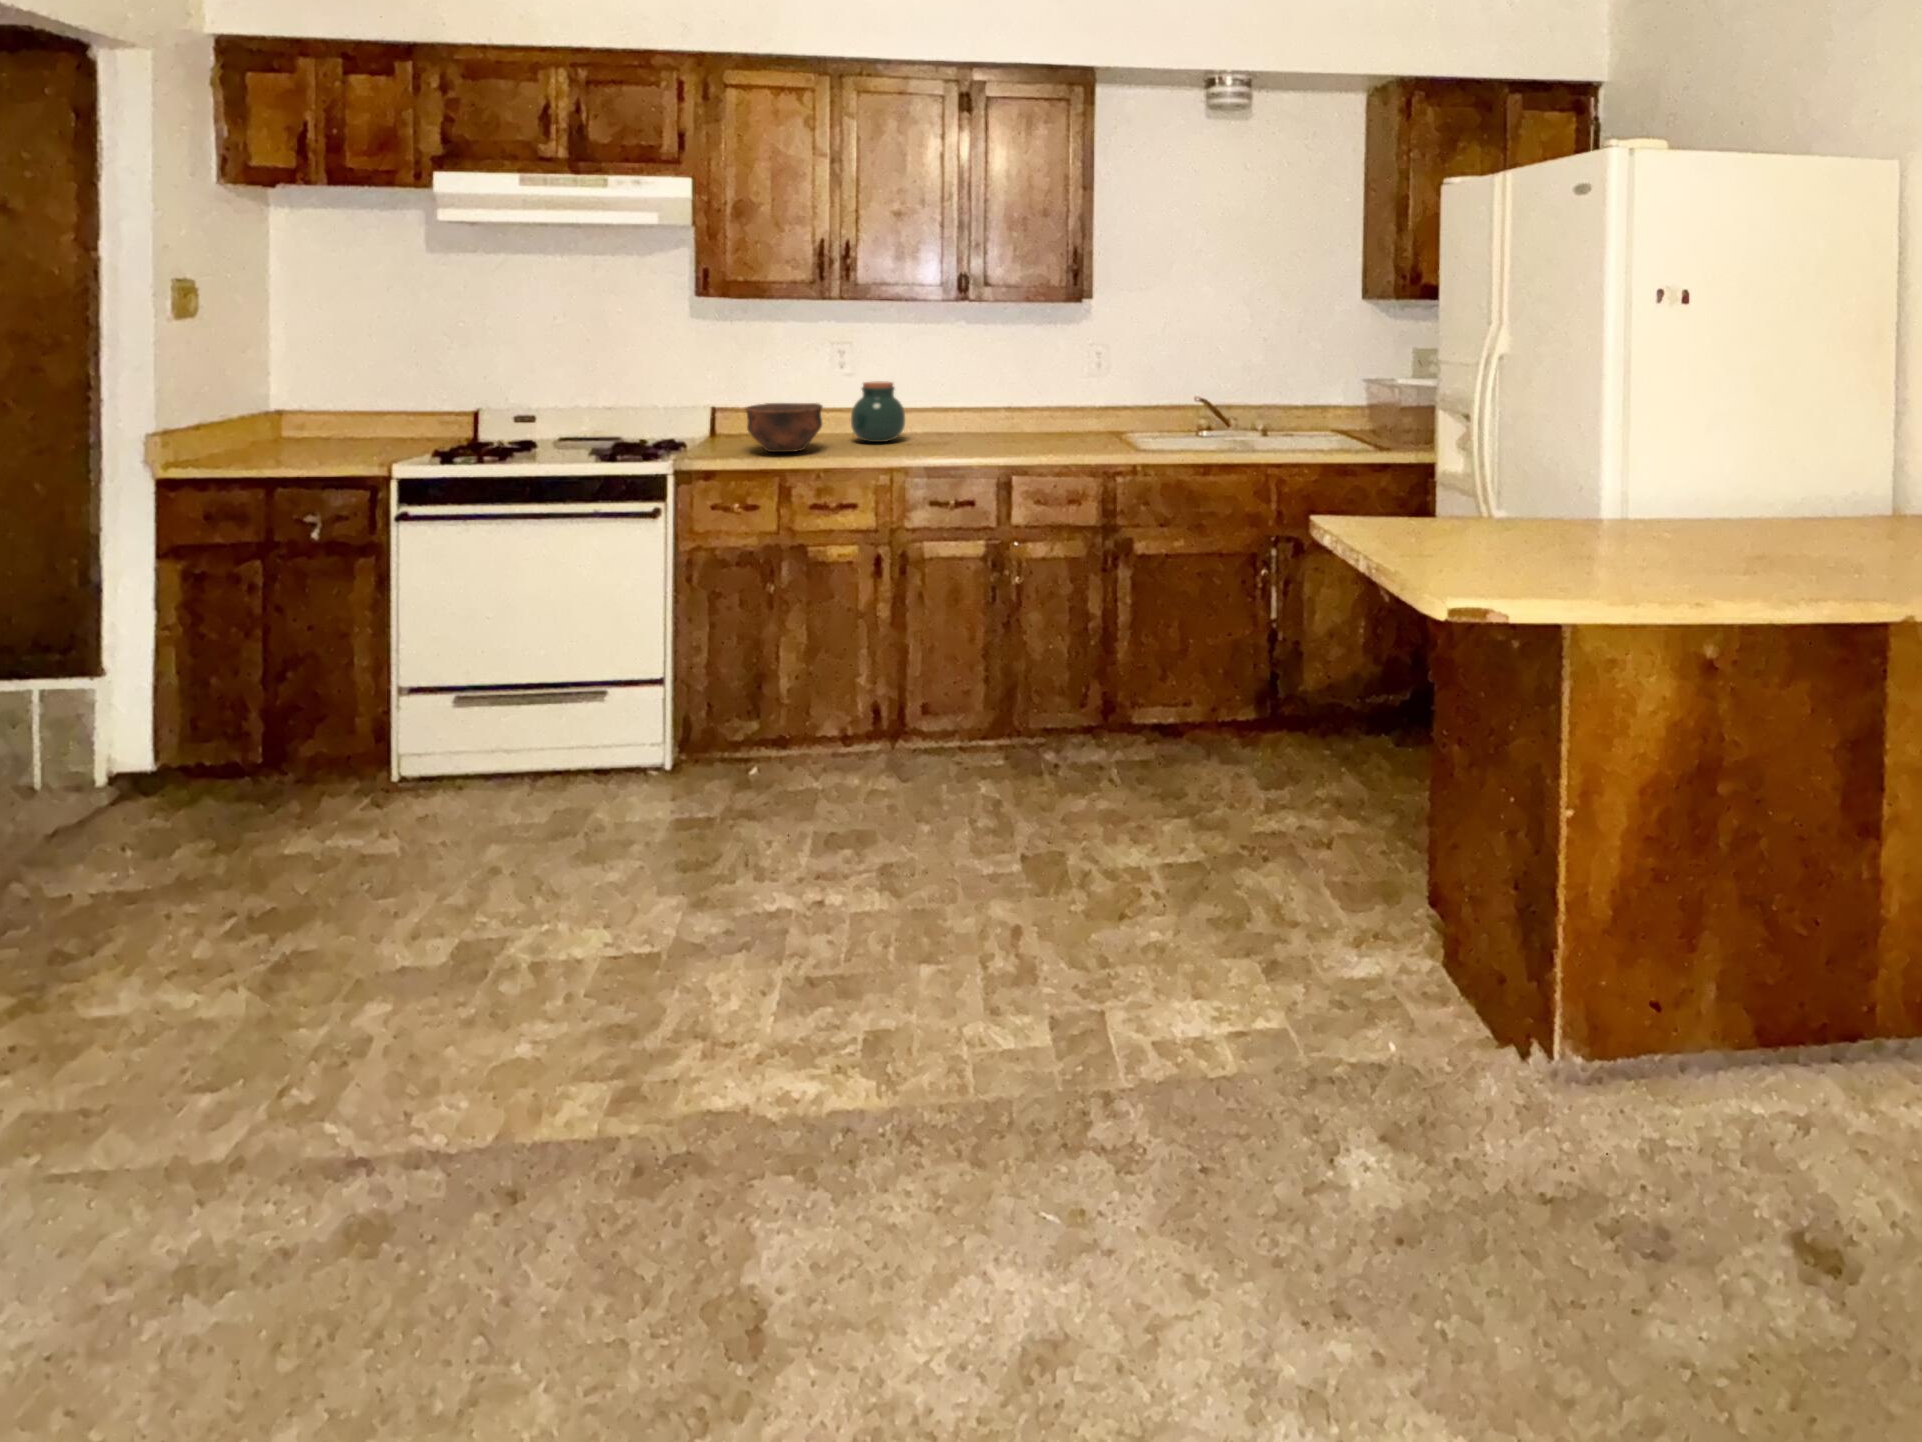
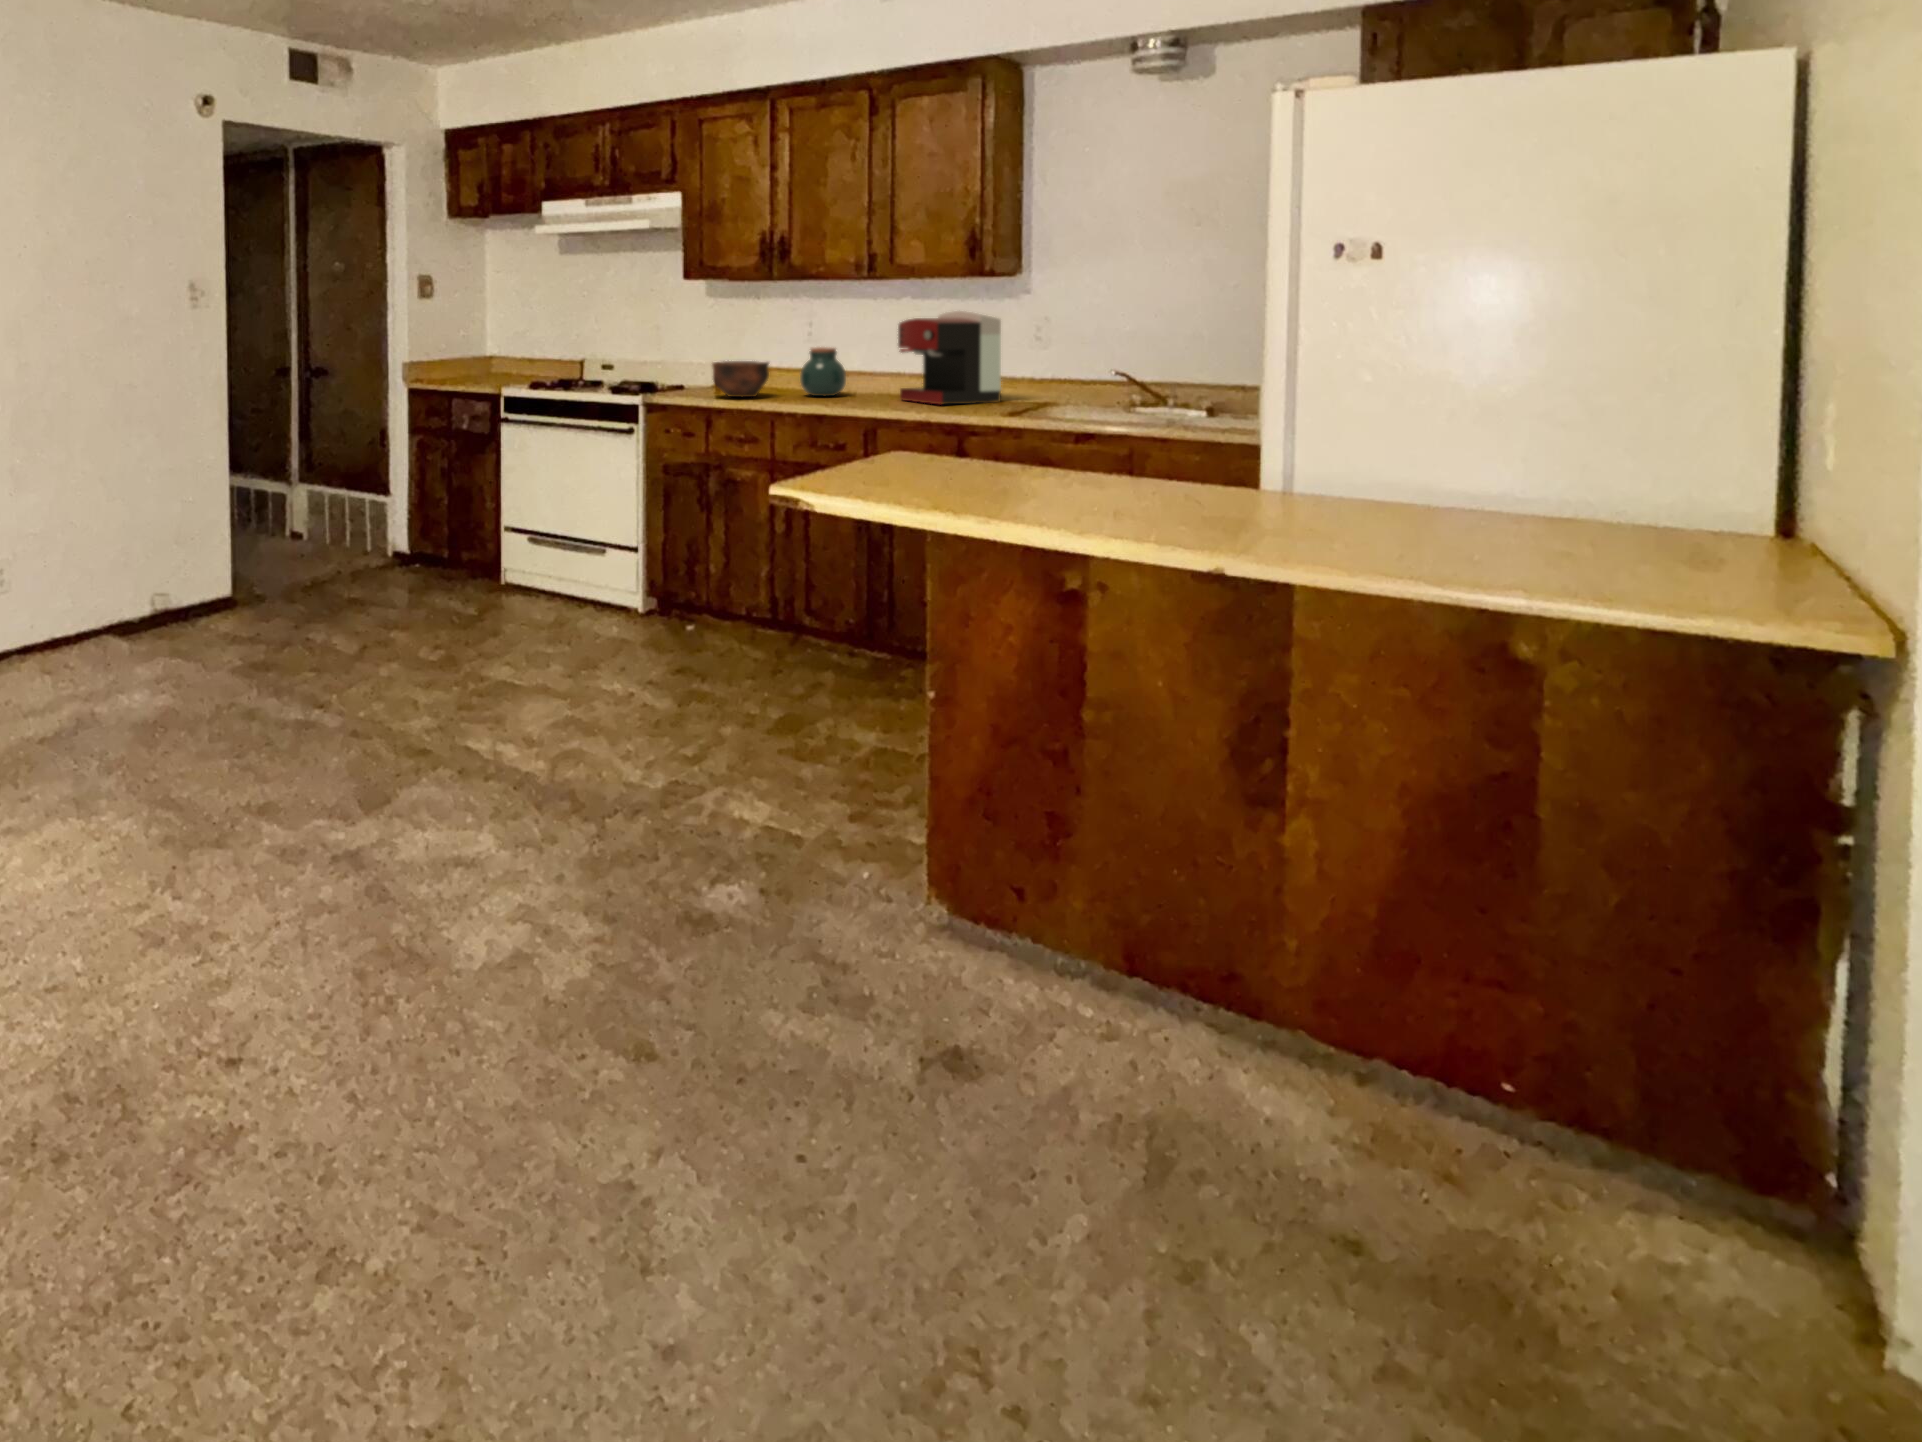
coffee maker: none [979,338,1080,445] -> present [898,311,1001,404]

